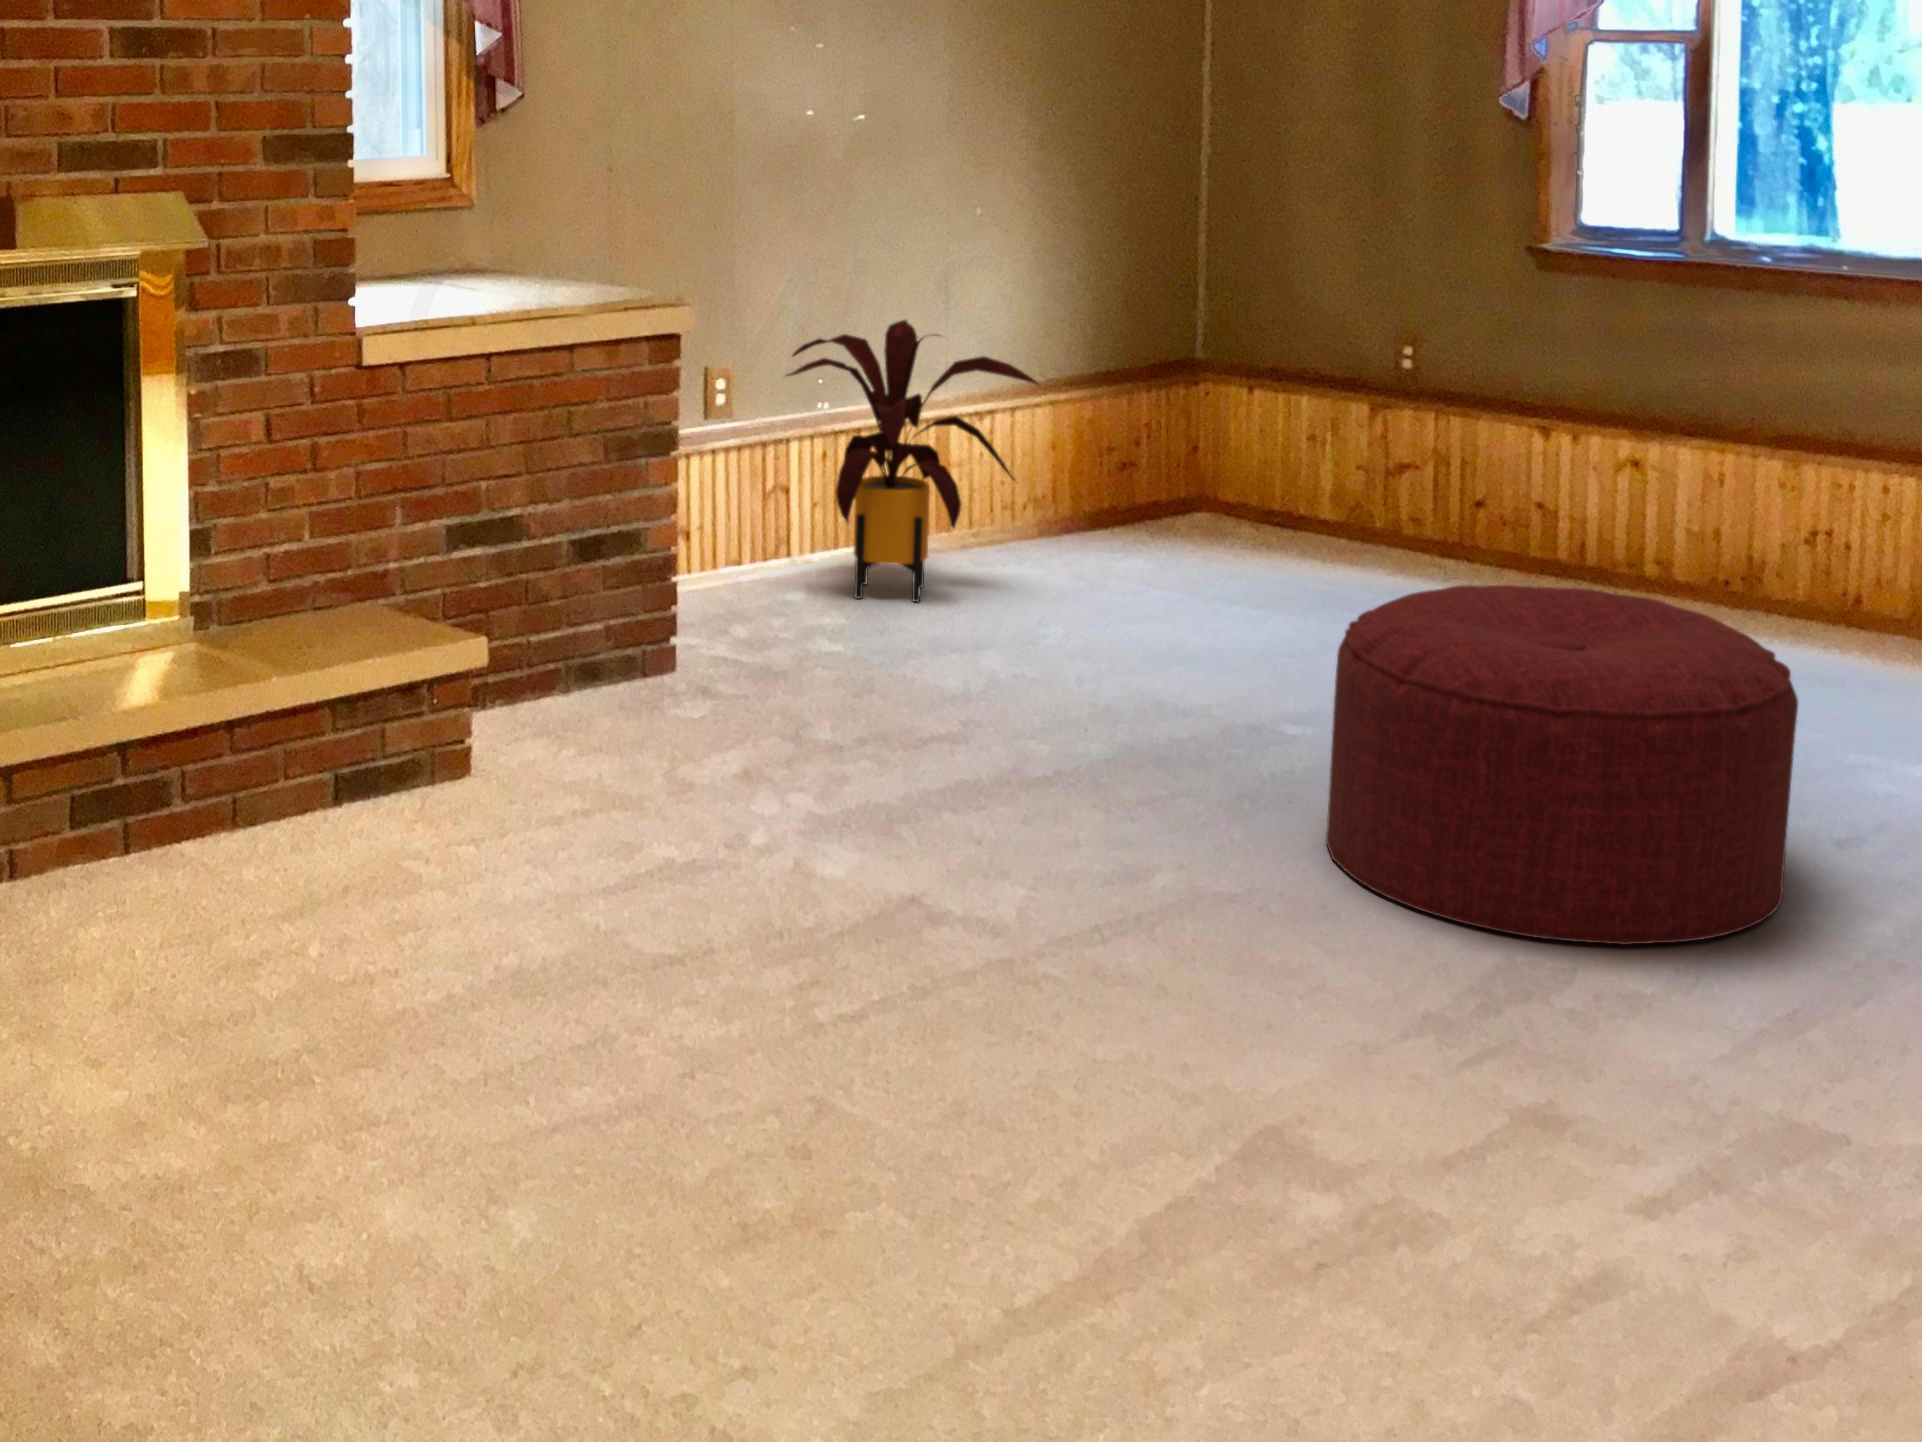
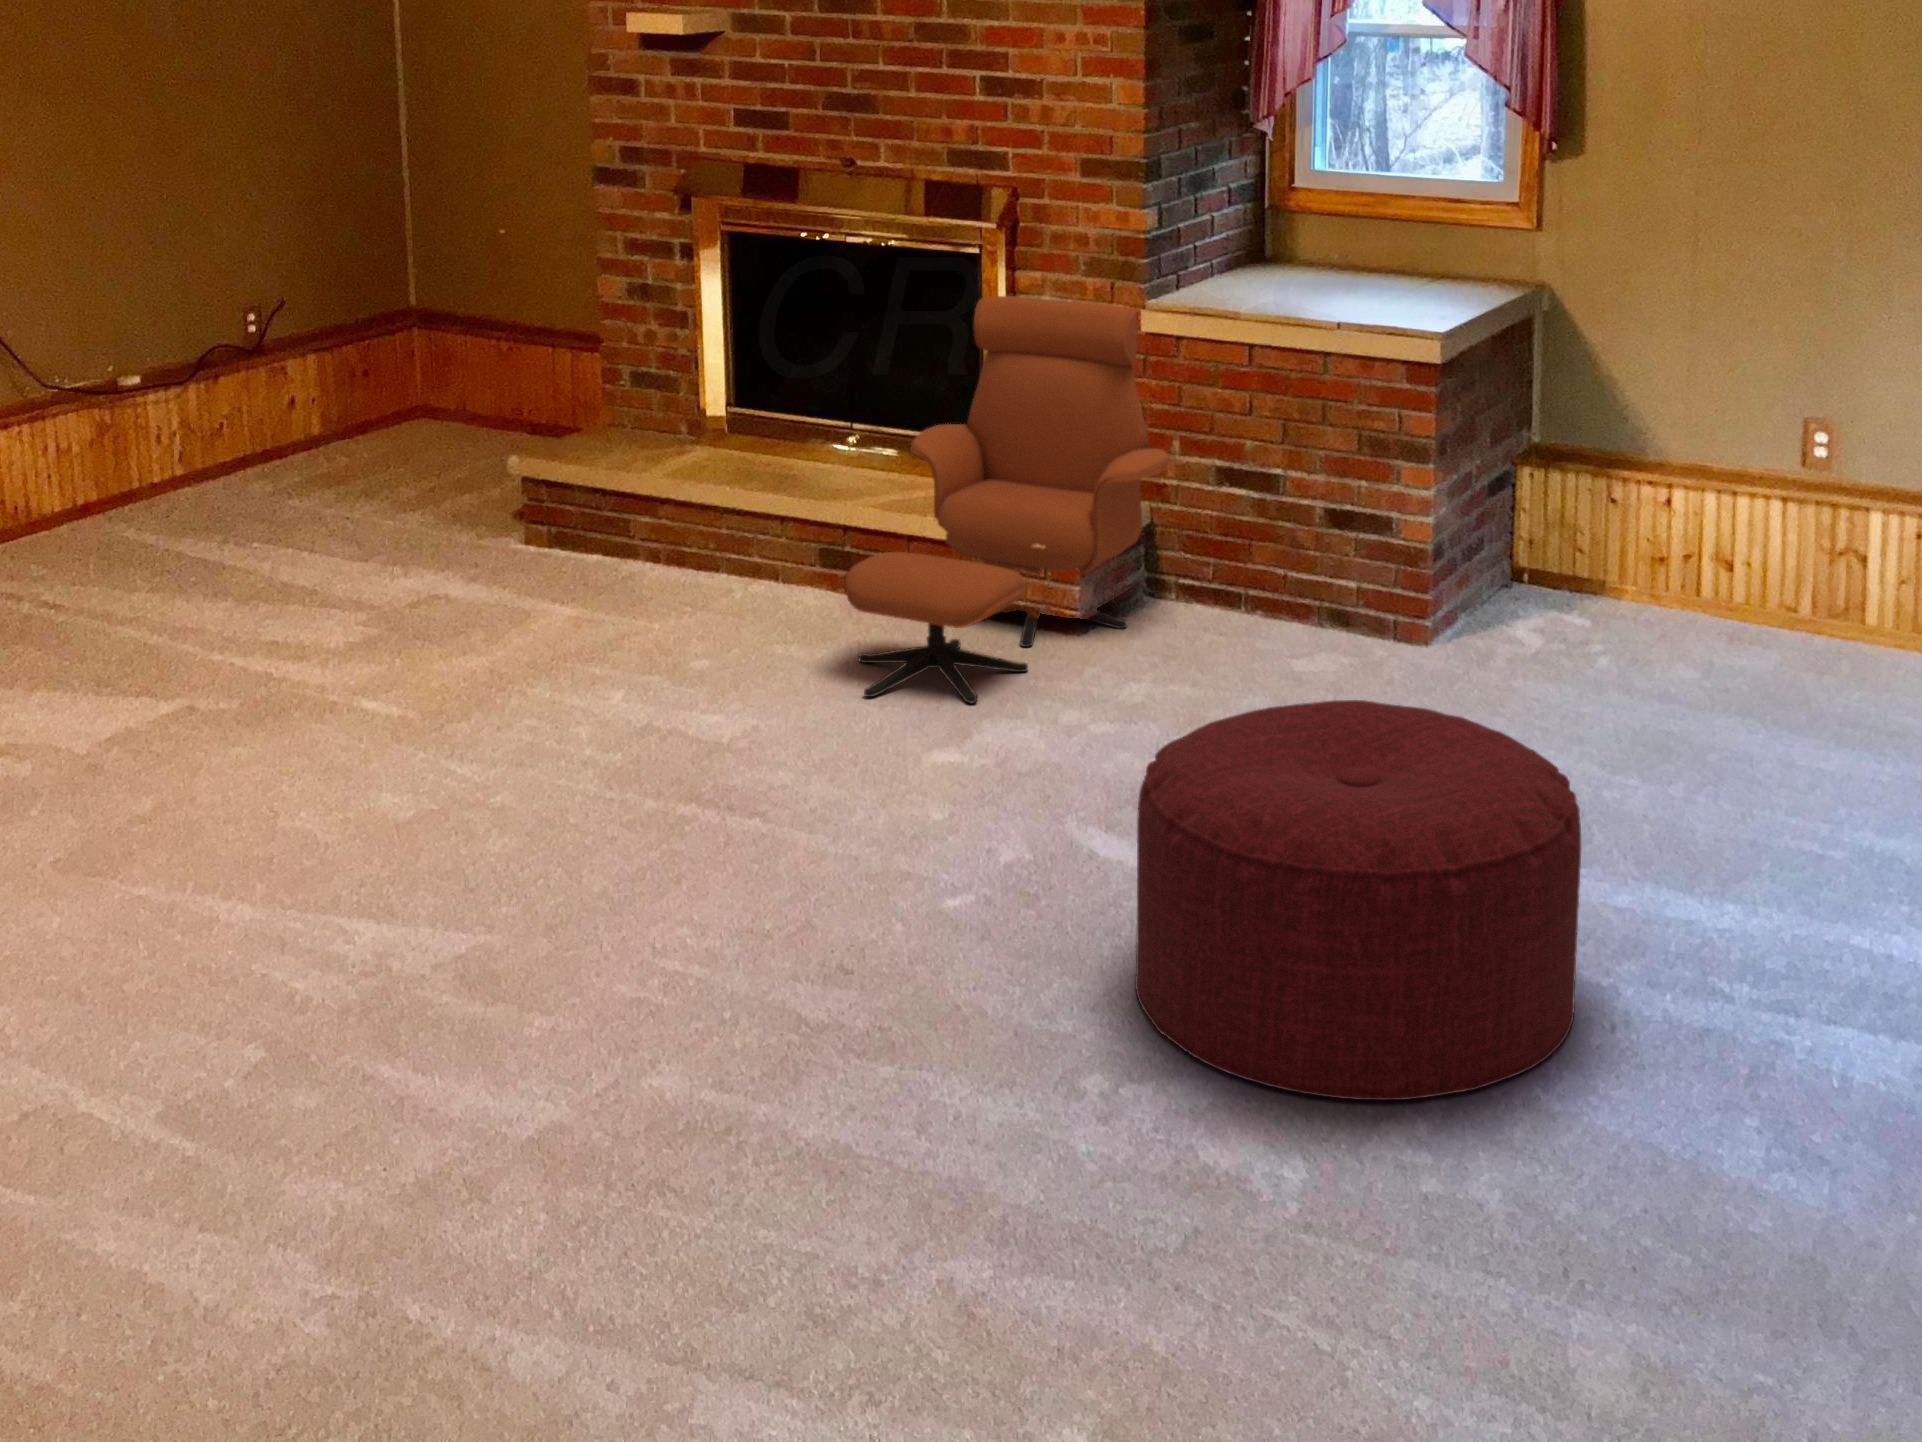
house plant: present [788,320,1038,602] -> none [1666,412,1895,681]
lounge chair: none [162,331,648,909] -> present [846,296,1170,703]

